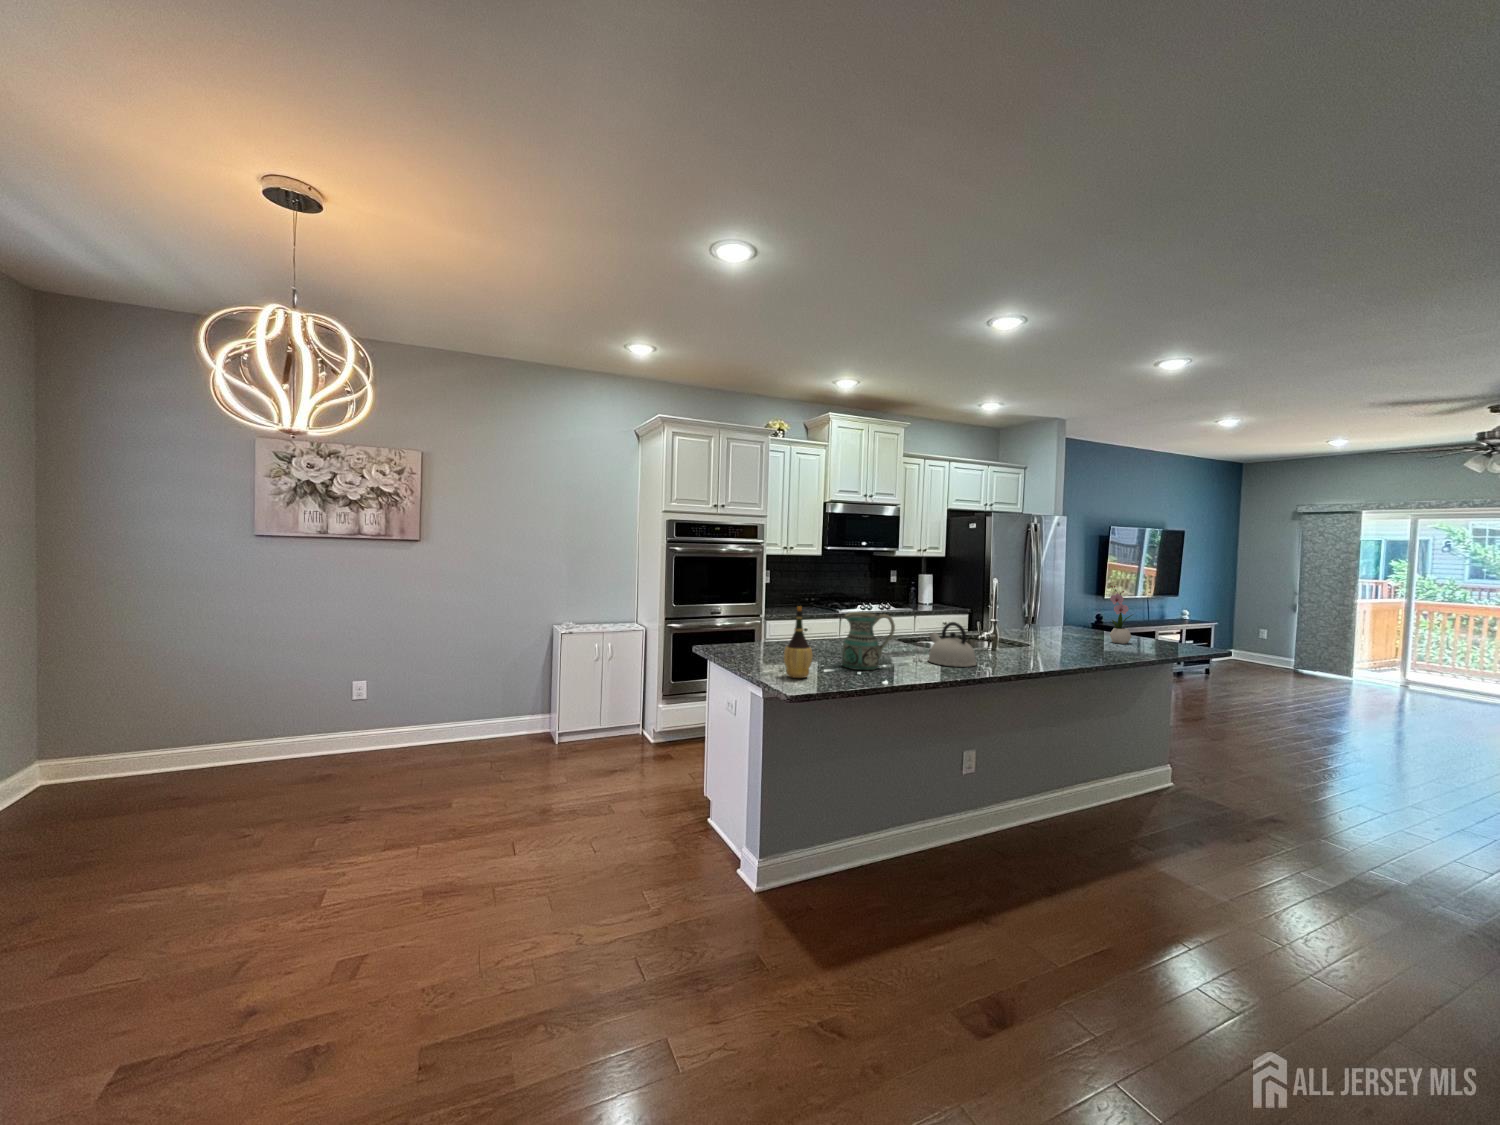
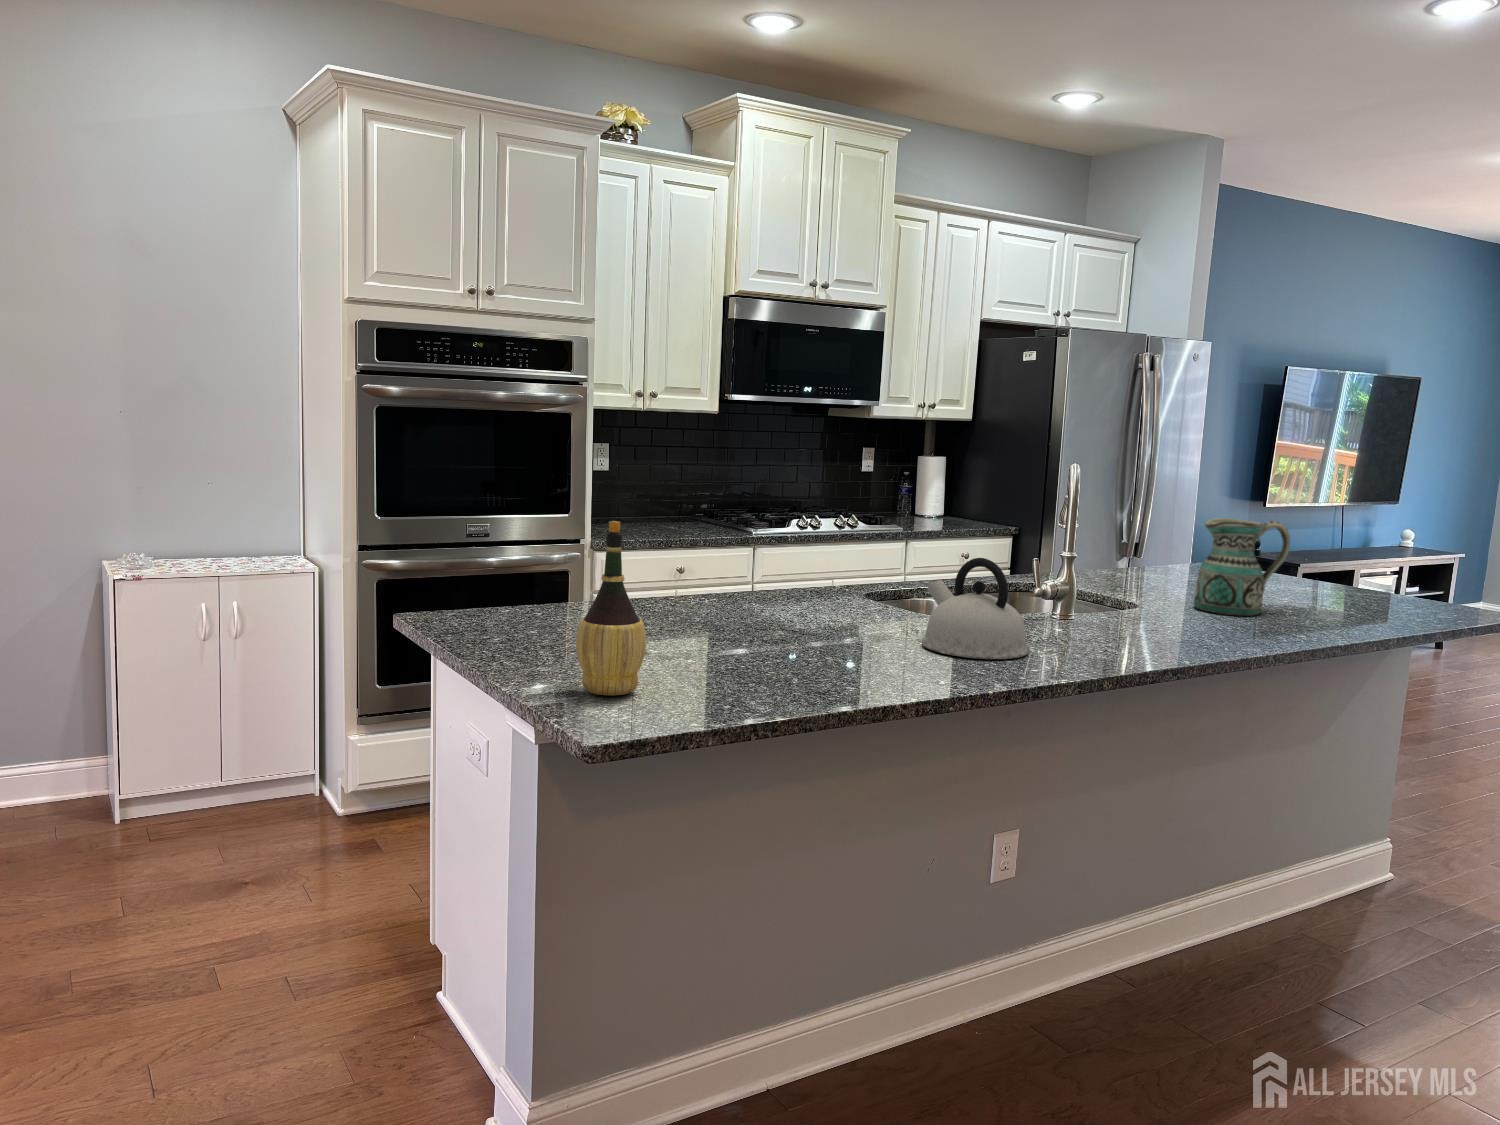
flower arrangement: present [1110,586,1132,644] -> none [1294,480,1347,601]
ceramic pitcher: present [842,612,895,670] -> present [1194,518,1290,616]

